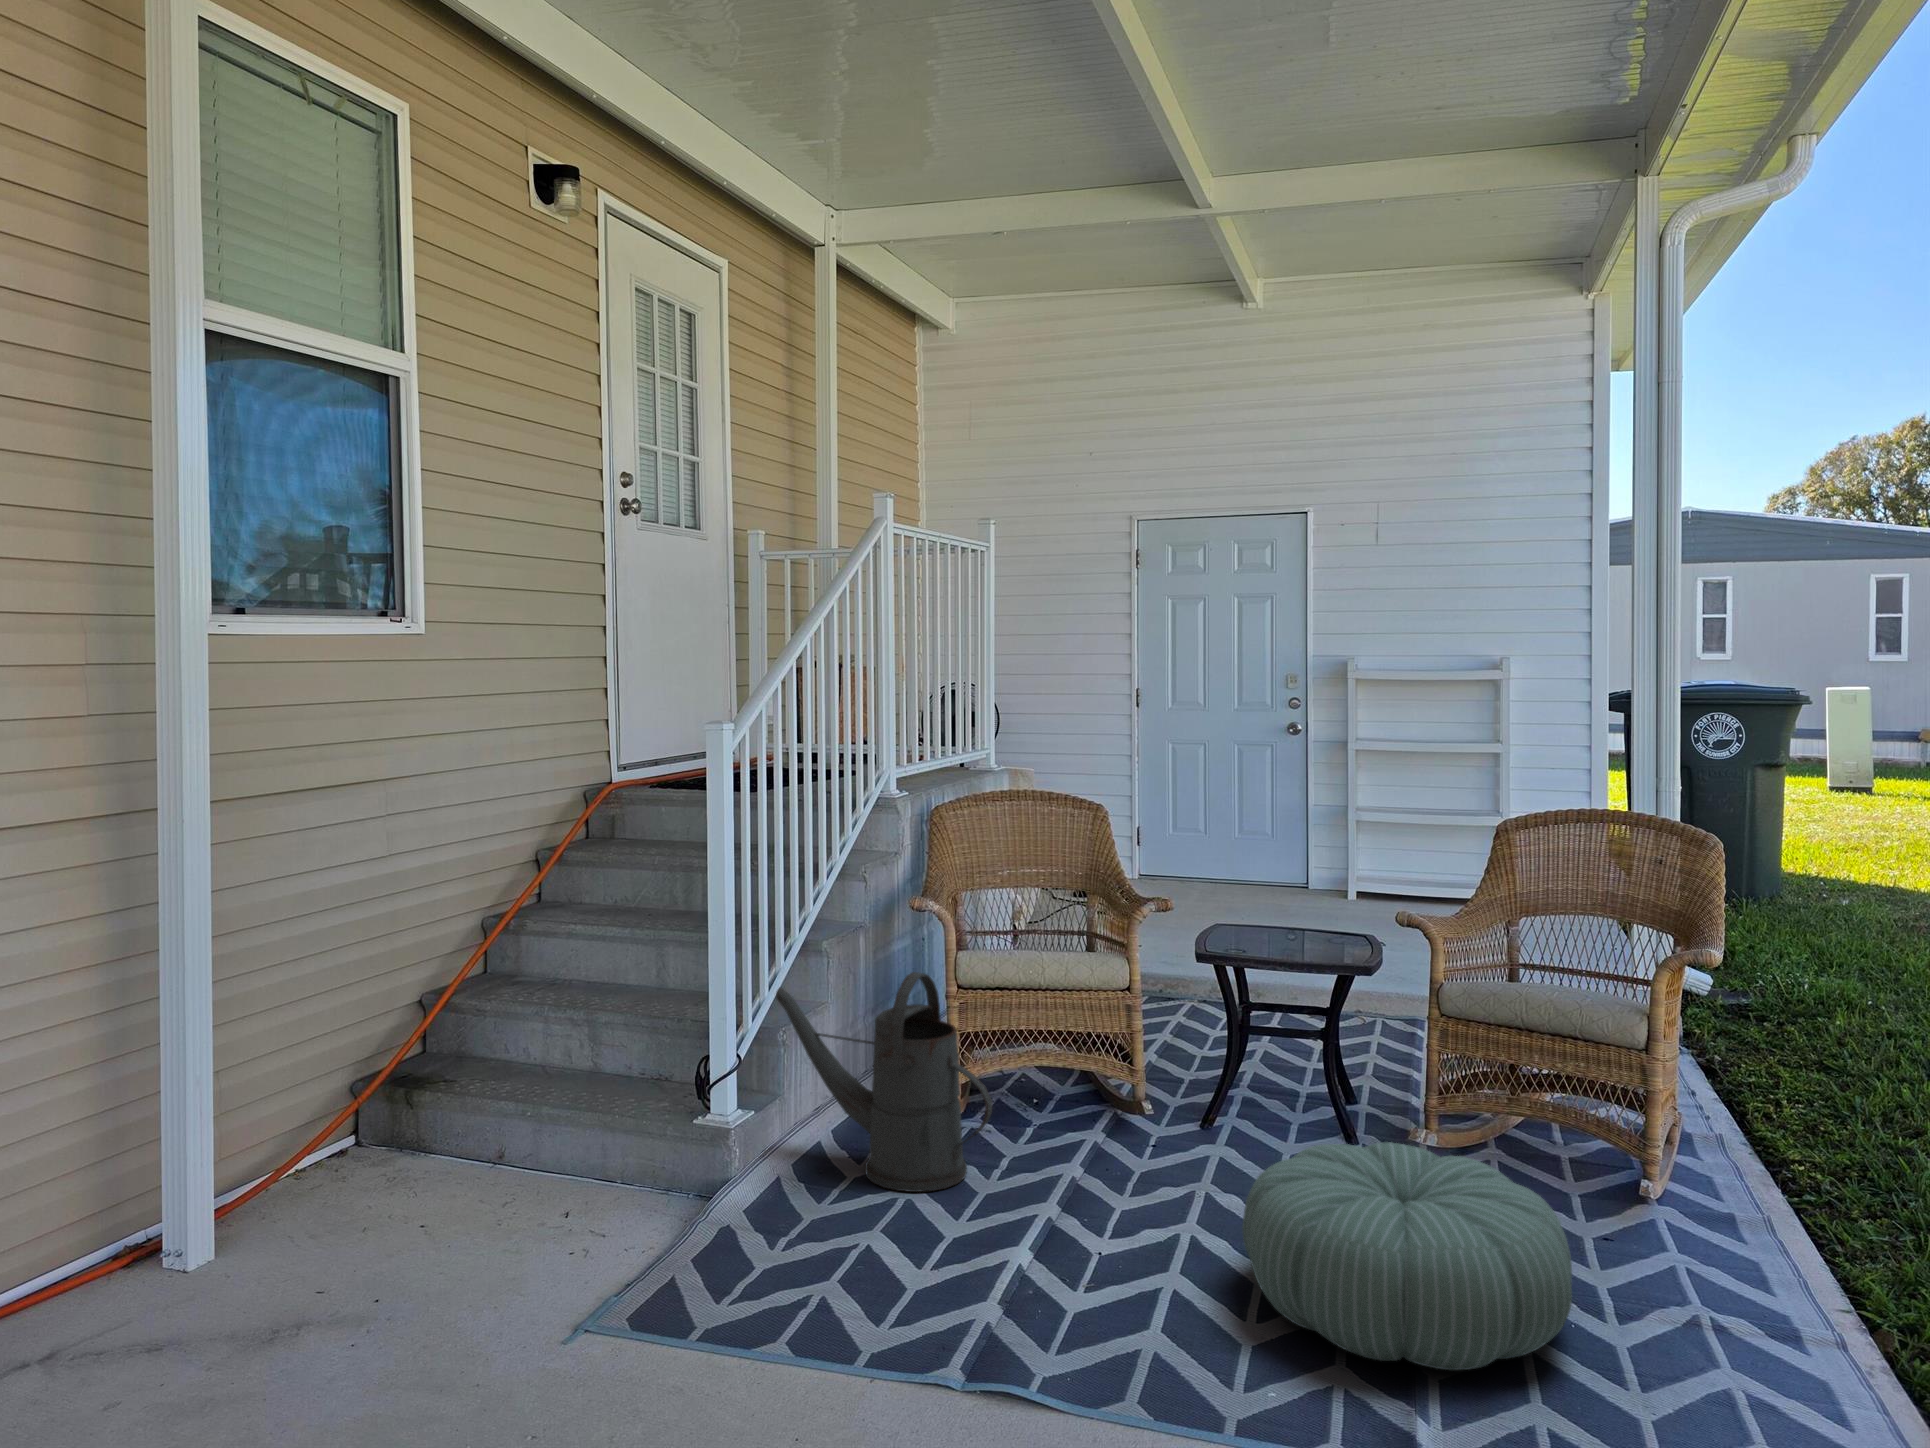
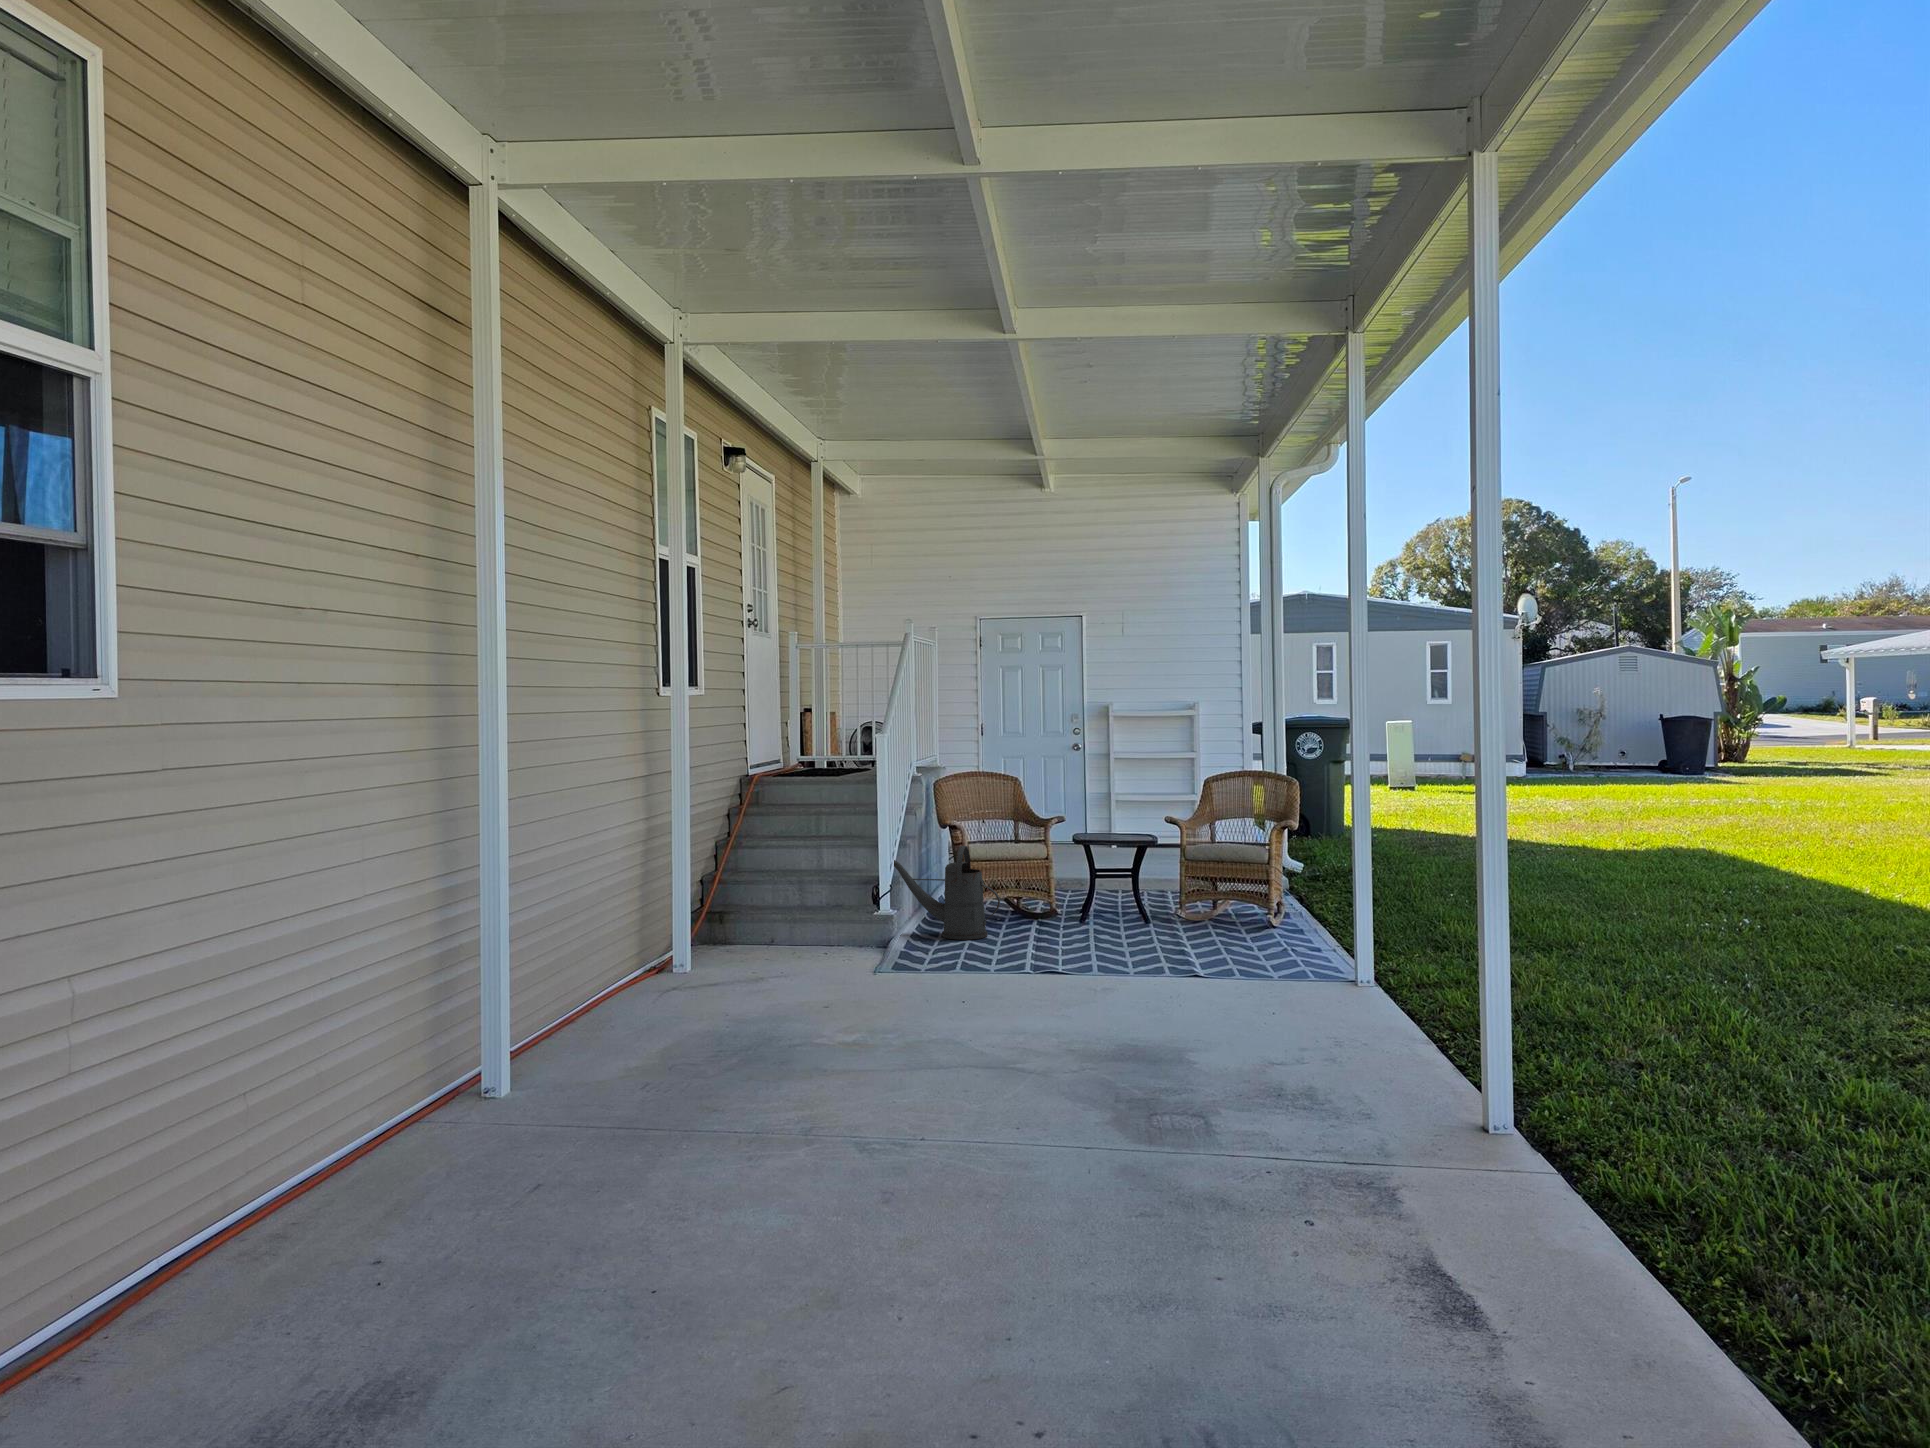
pouf: present [1242,1142,1572,1370] -> none [1116,894,1236,958]

